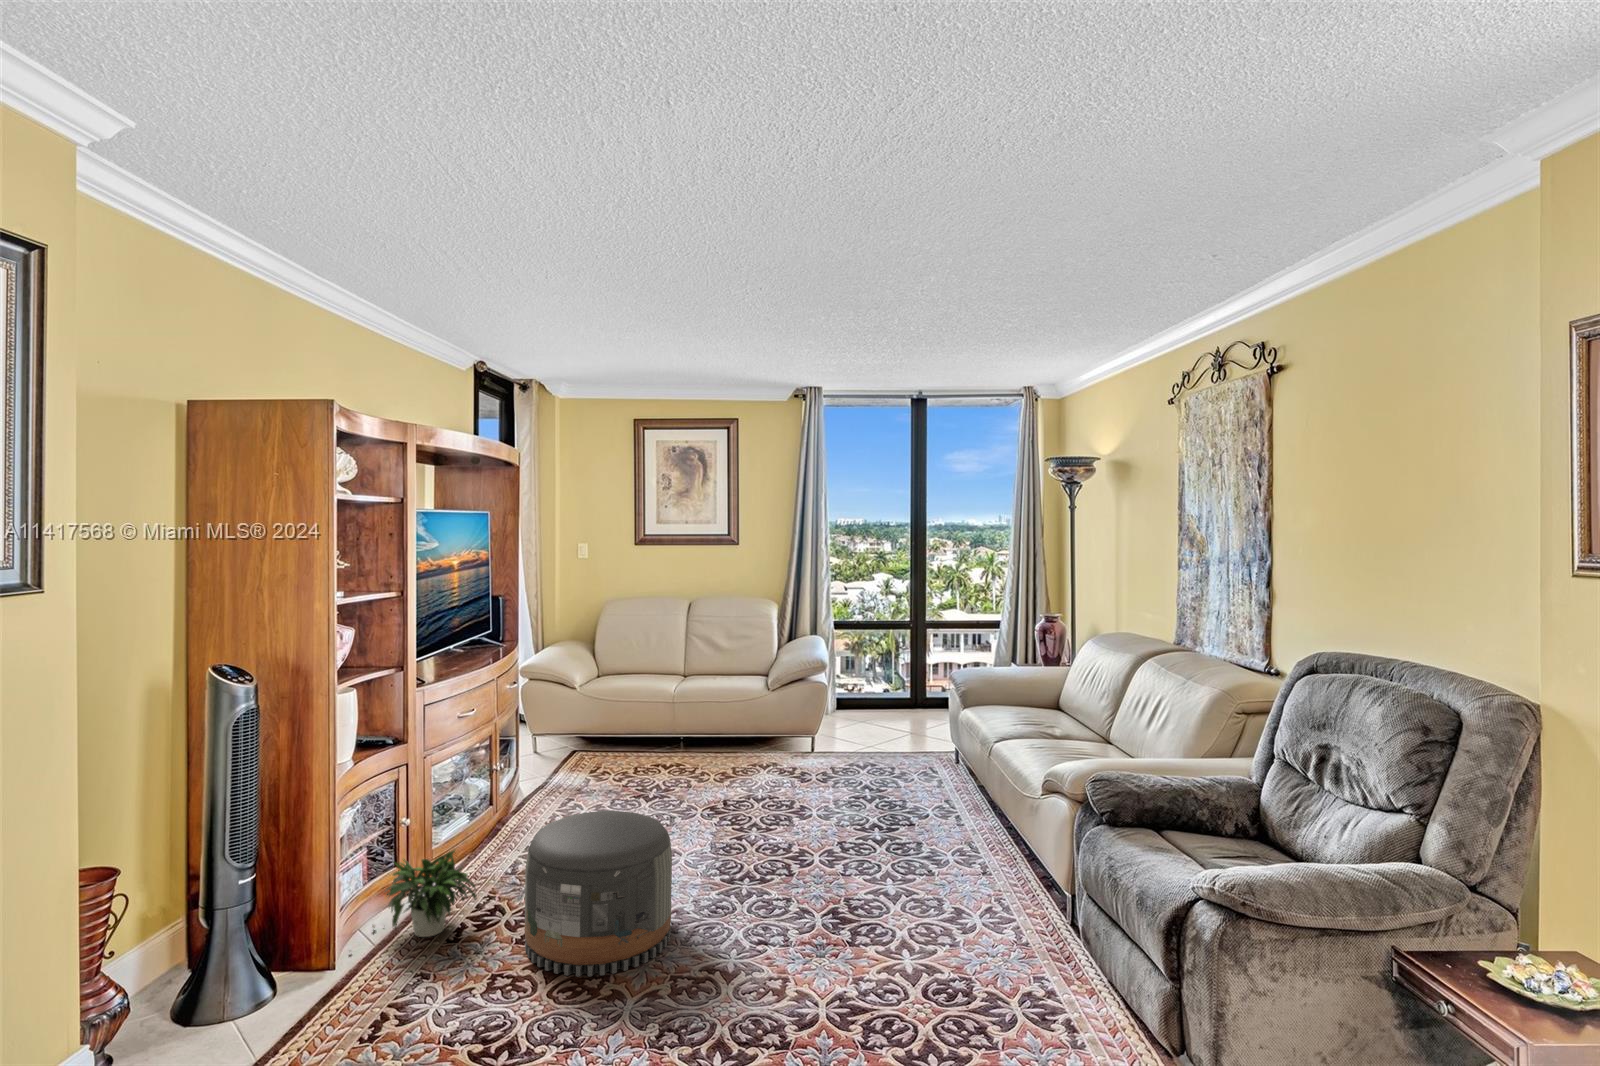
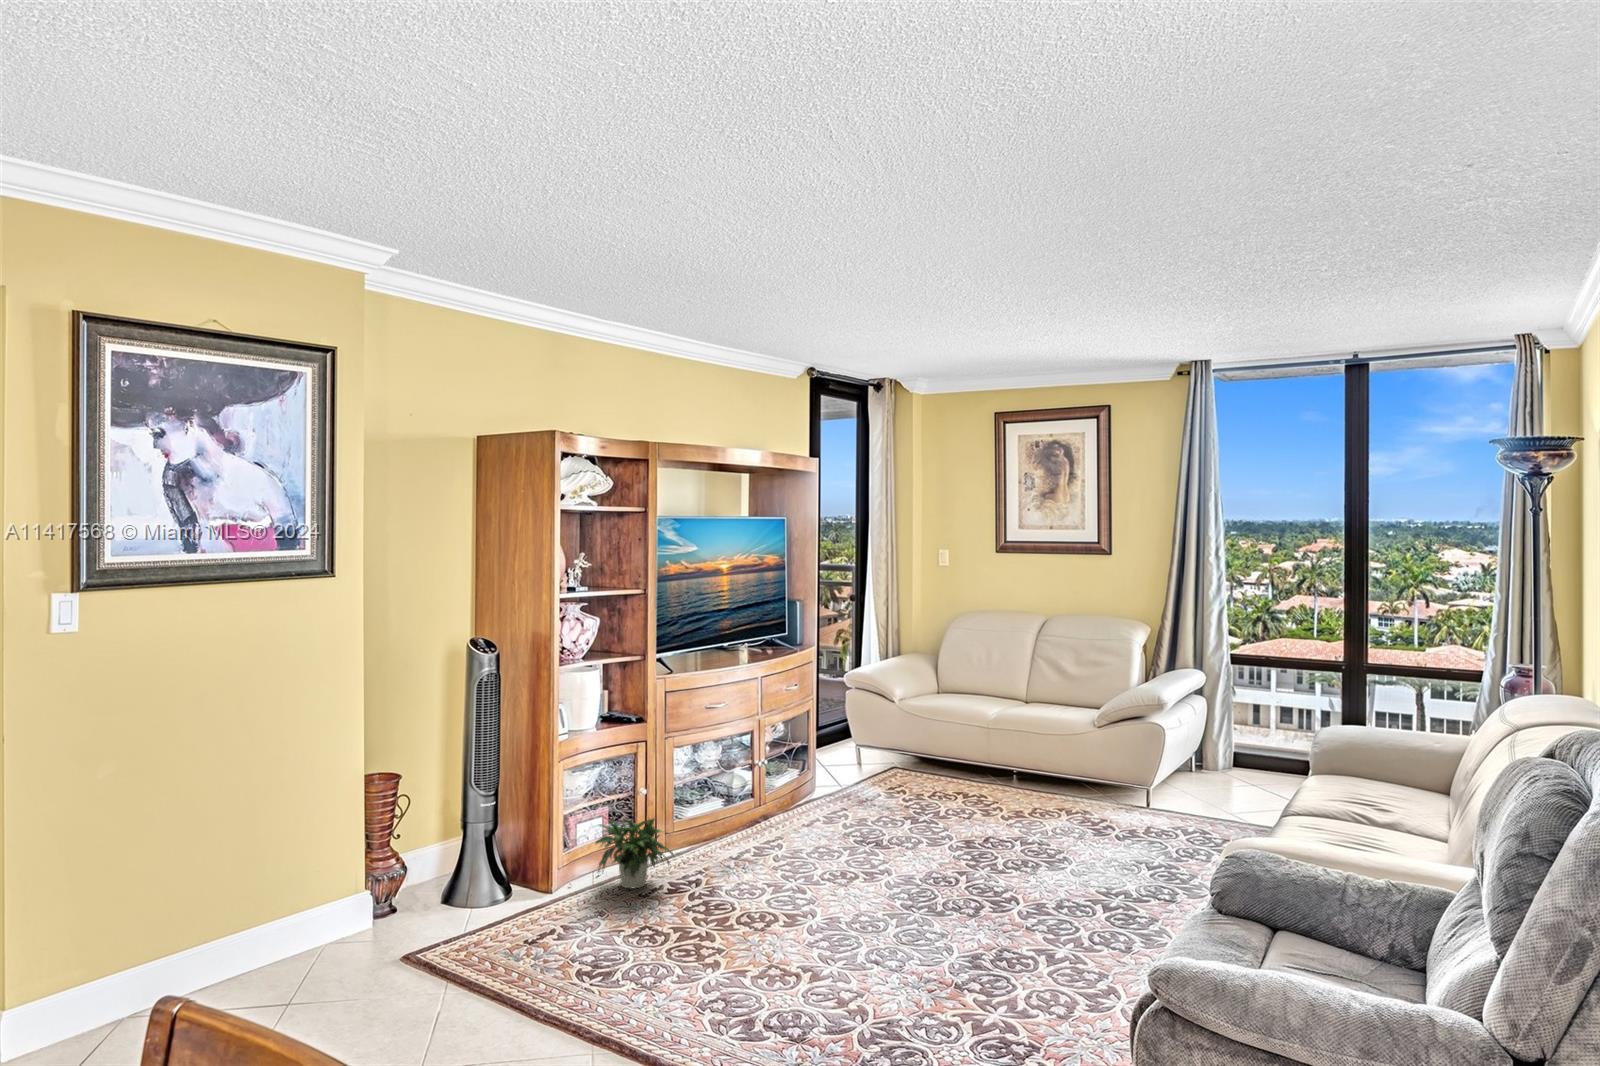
pouf: present [525,811,672,976] -> none [680,804,816,950]

